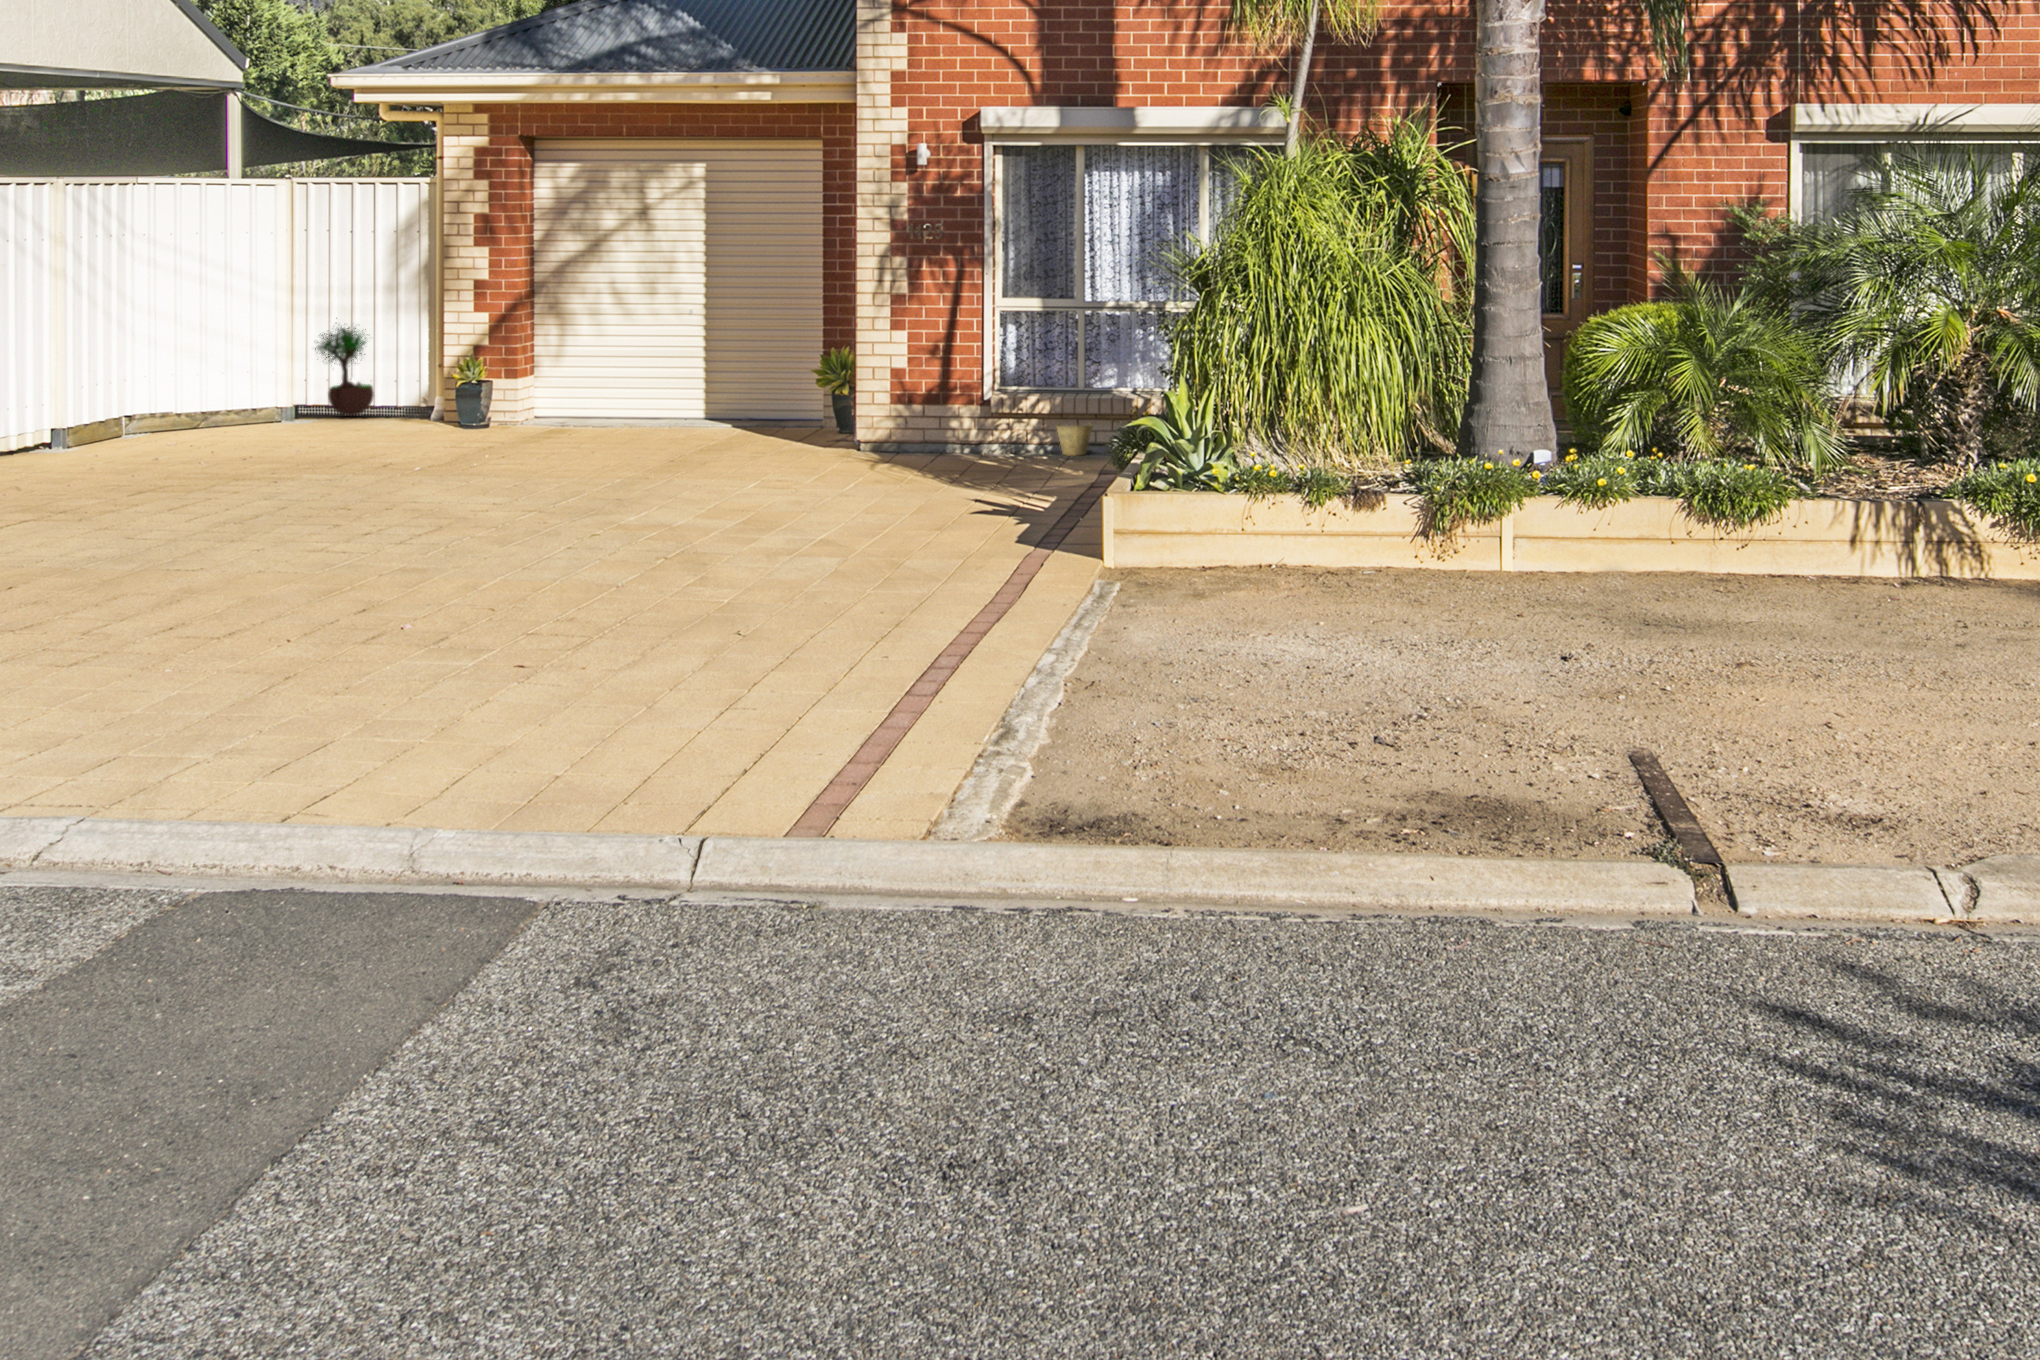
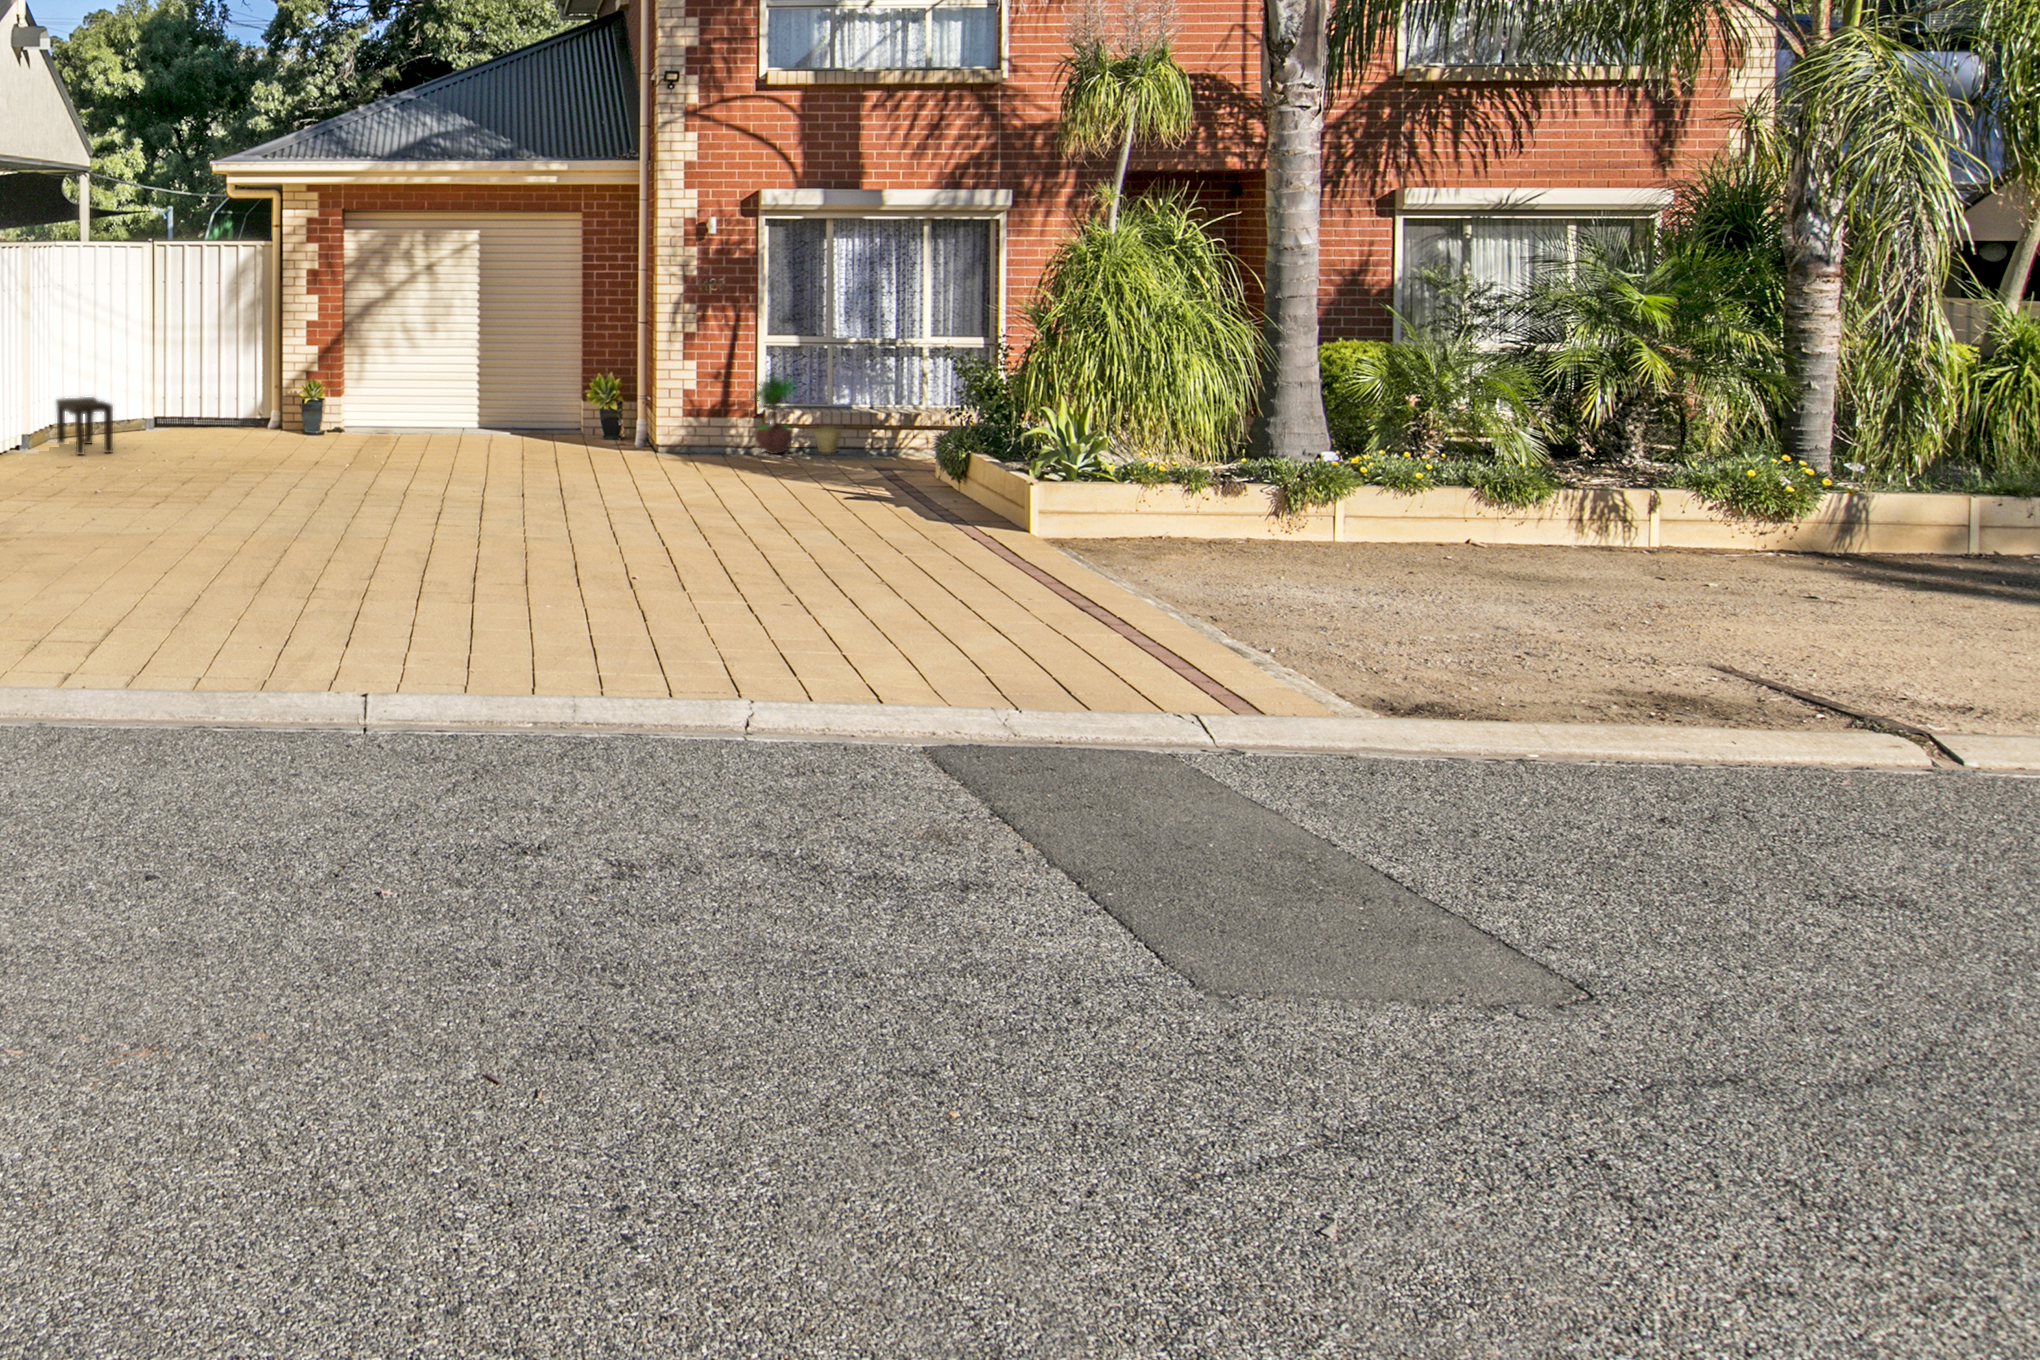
potted tree: present [315,327,374,416] -> present [752,374,796,454]
bench: none [71,378,142,456] -> present [56,397,113,455]

